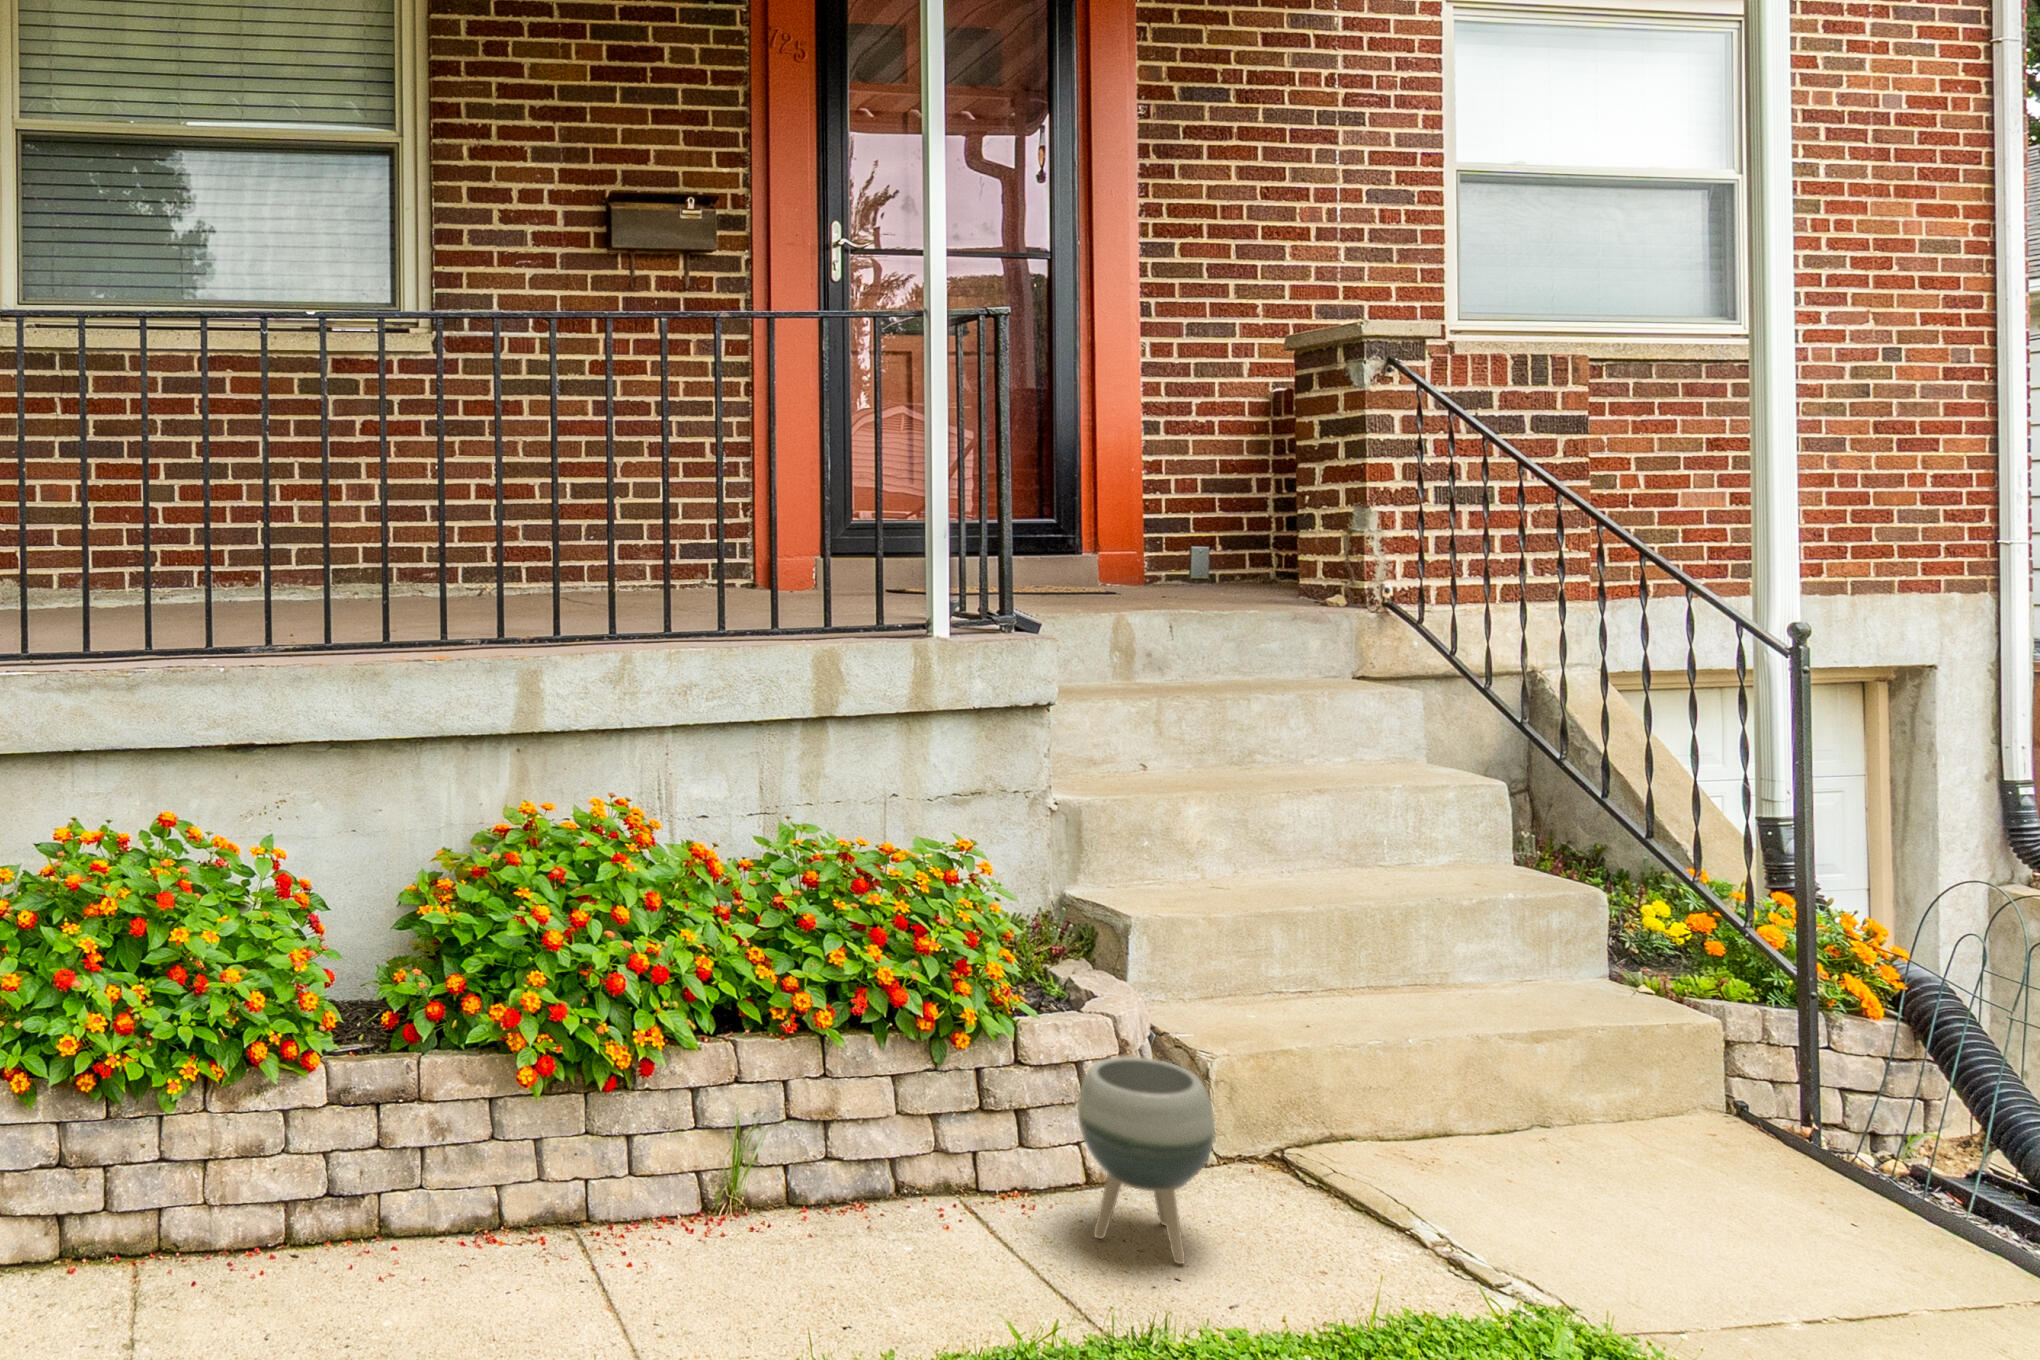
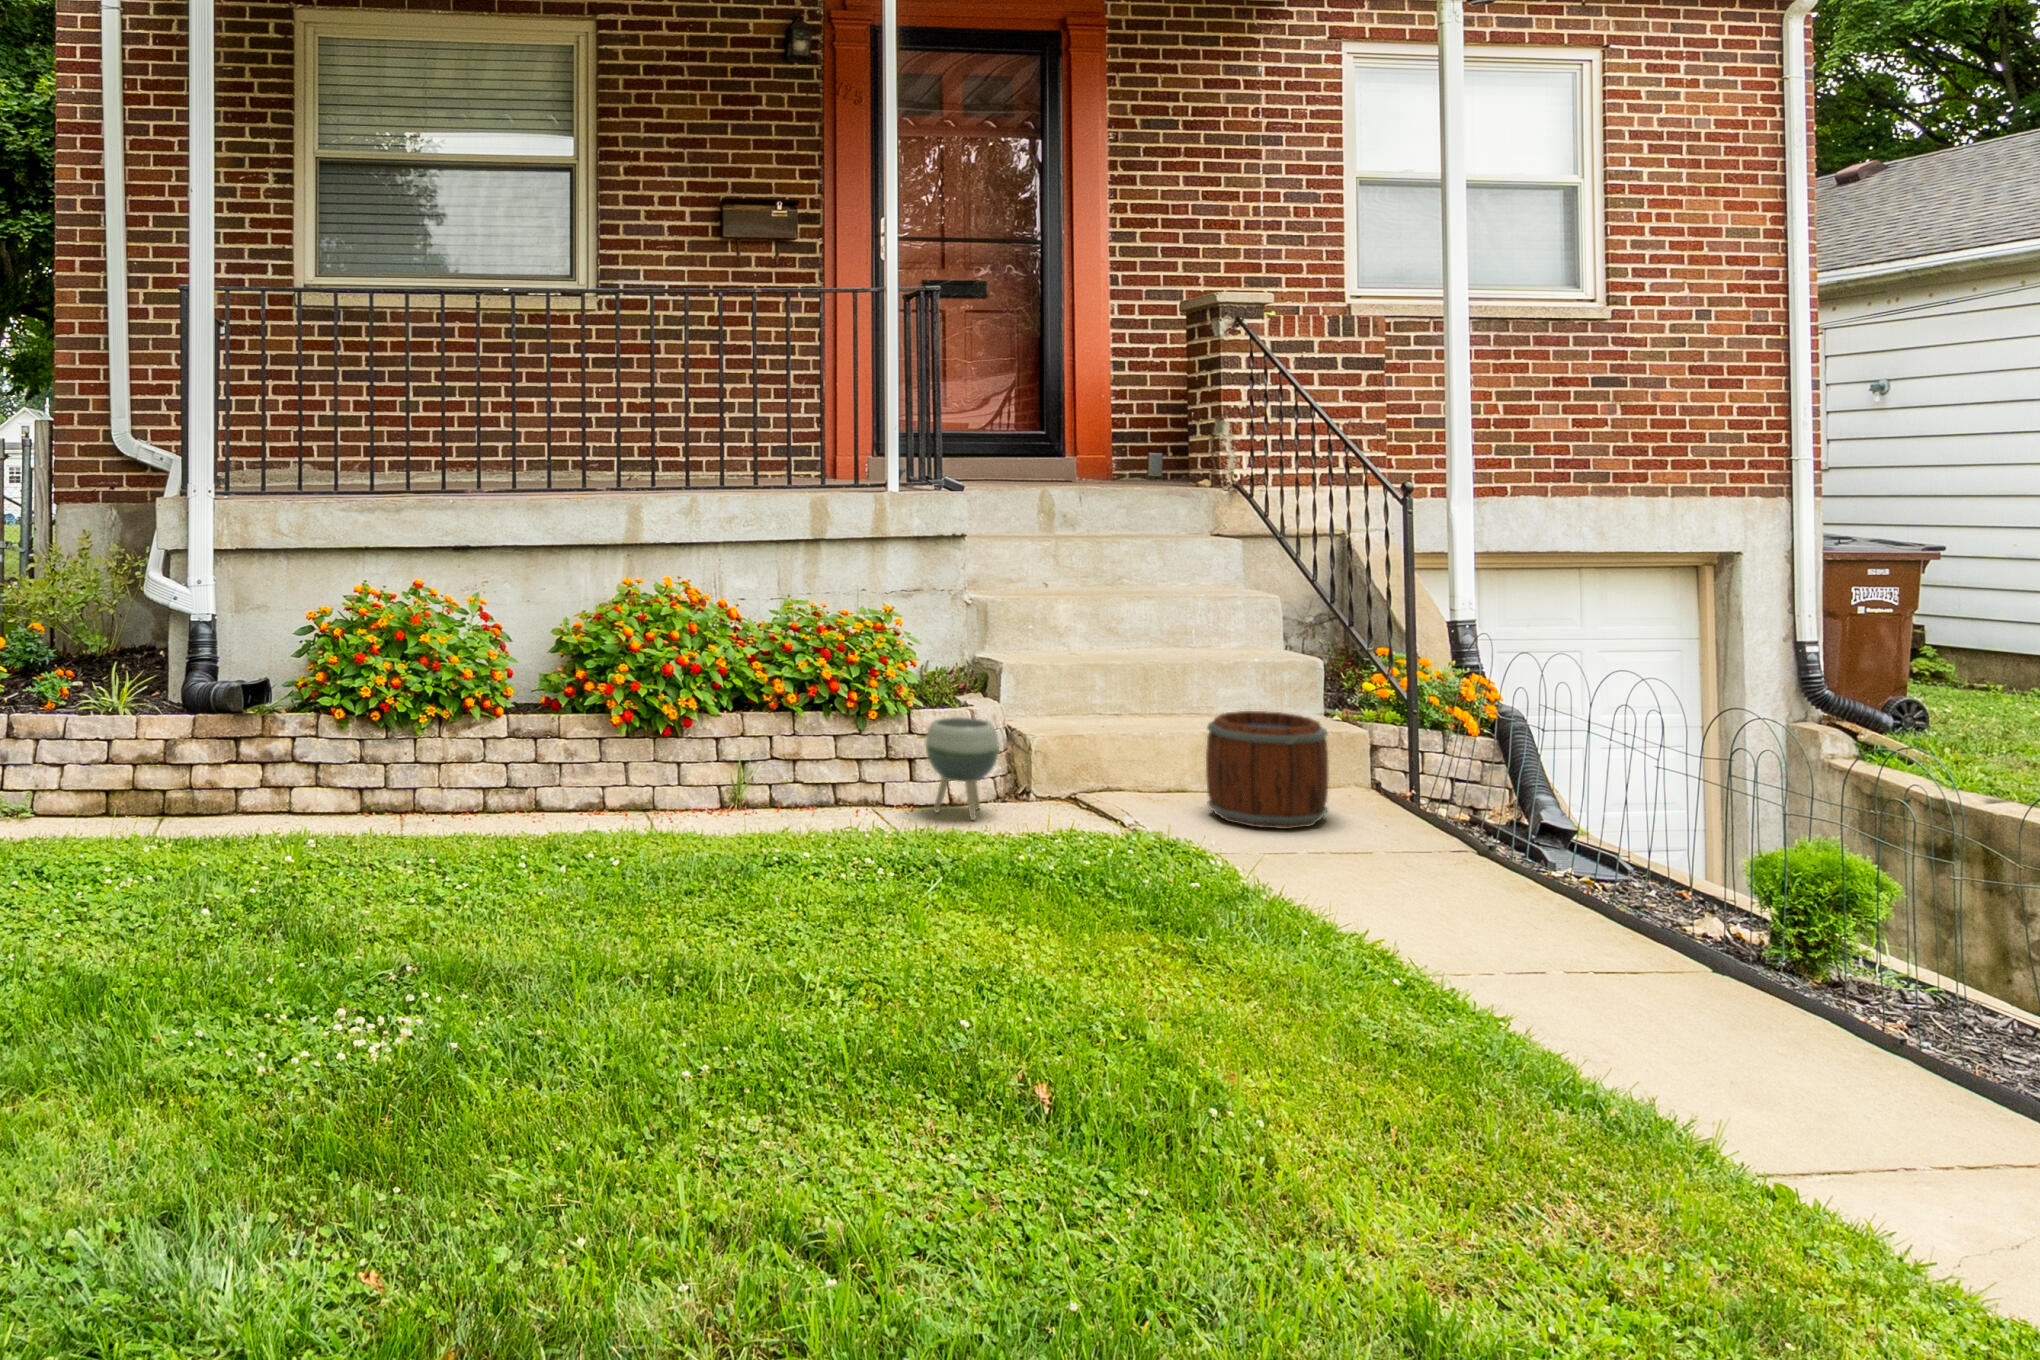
bucket: none [1564,1031,1810,1279] -> present [1206,711,1328,829]

